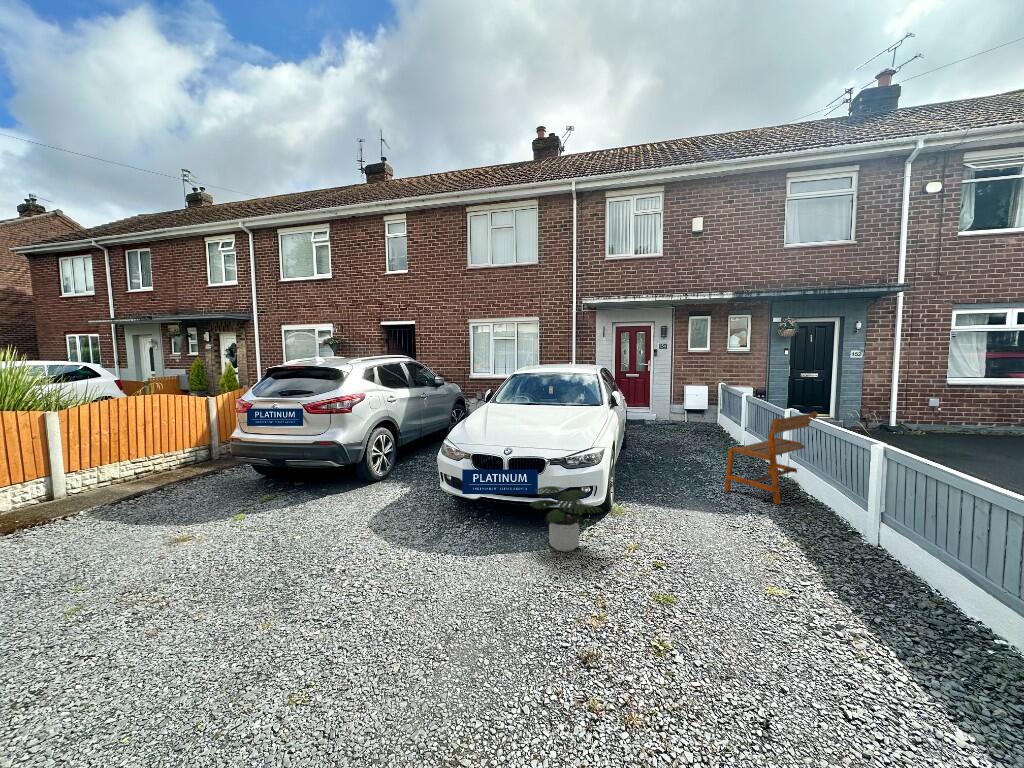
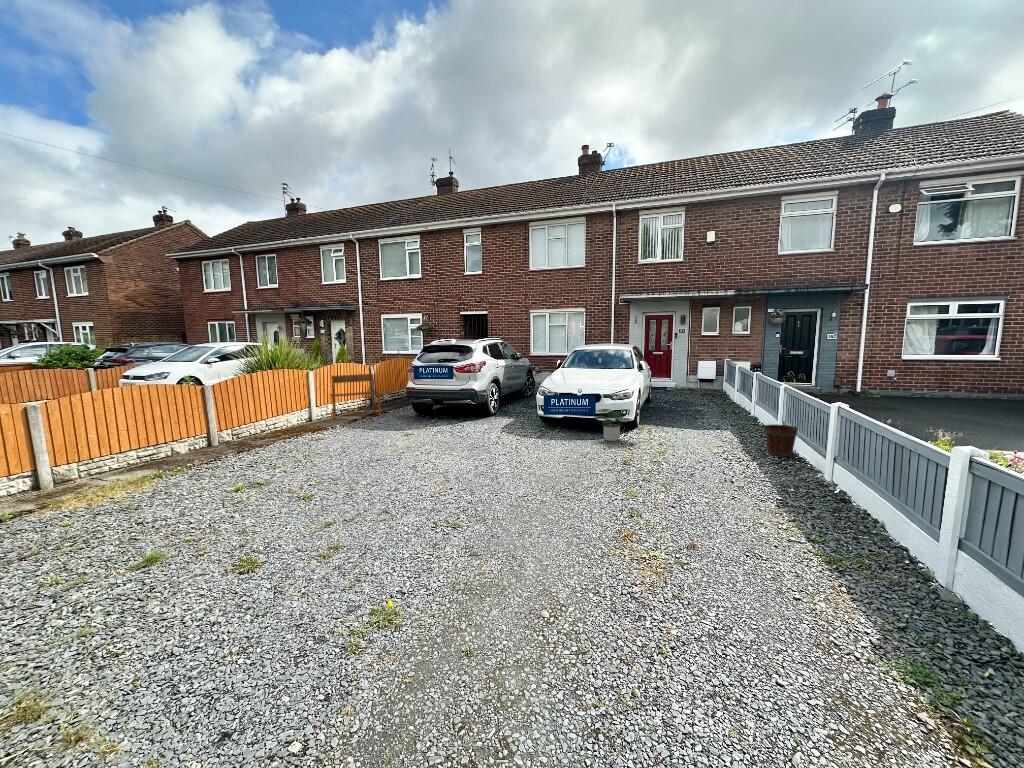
bench: present [724,412,818,504] -> present [331,373,381,420]
bucket: none [869,529,948,607] -> present [765,425,798,456]

